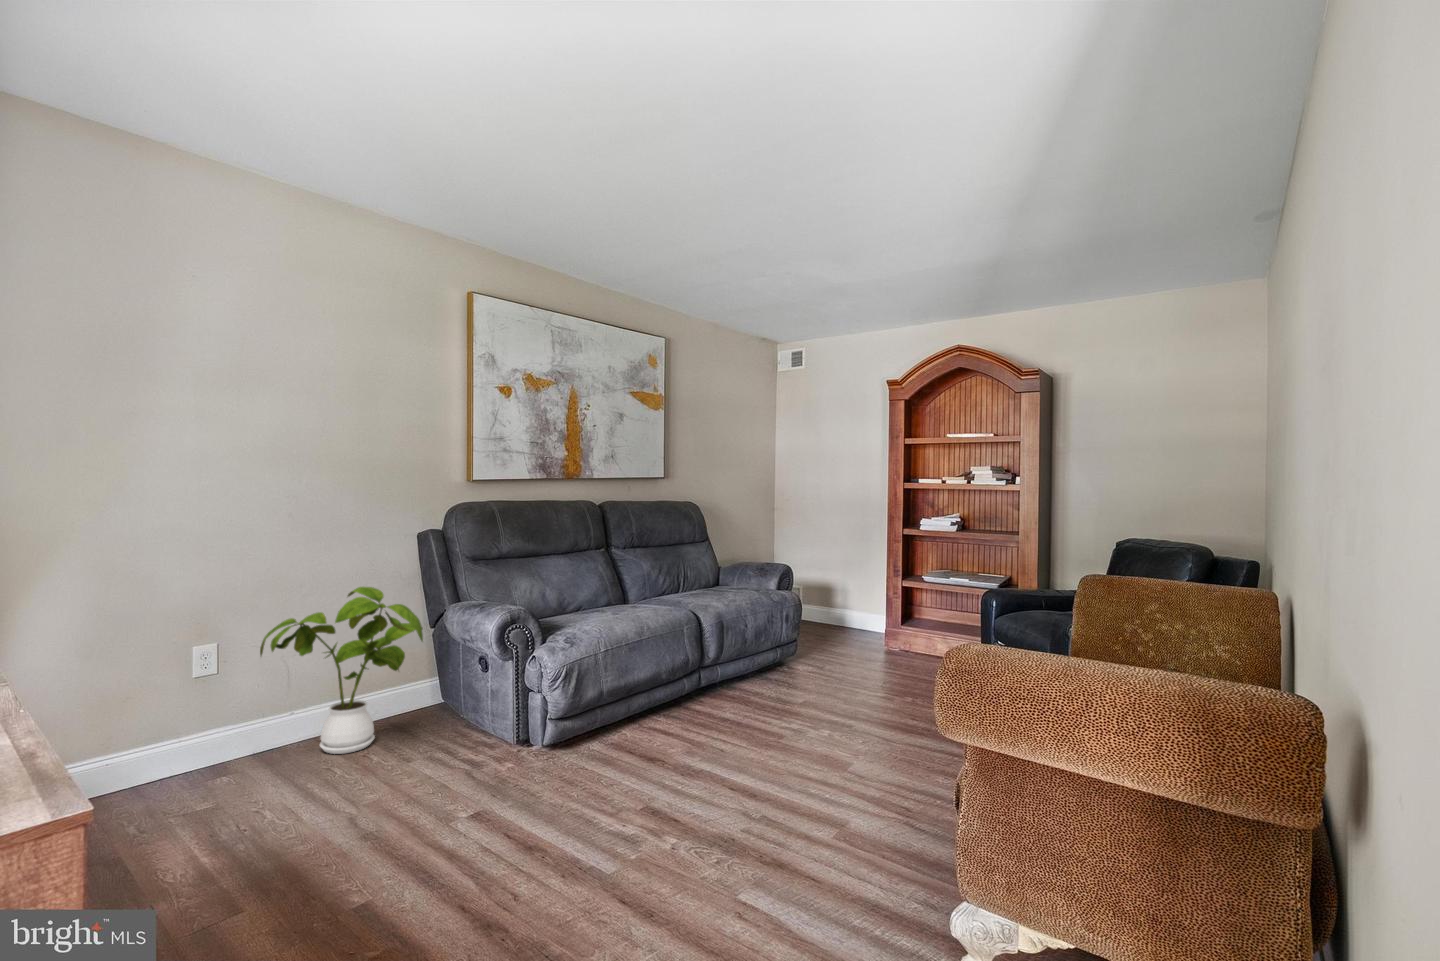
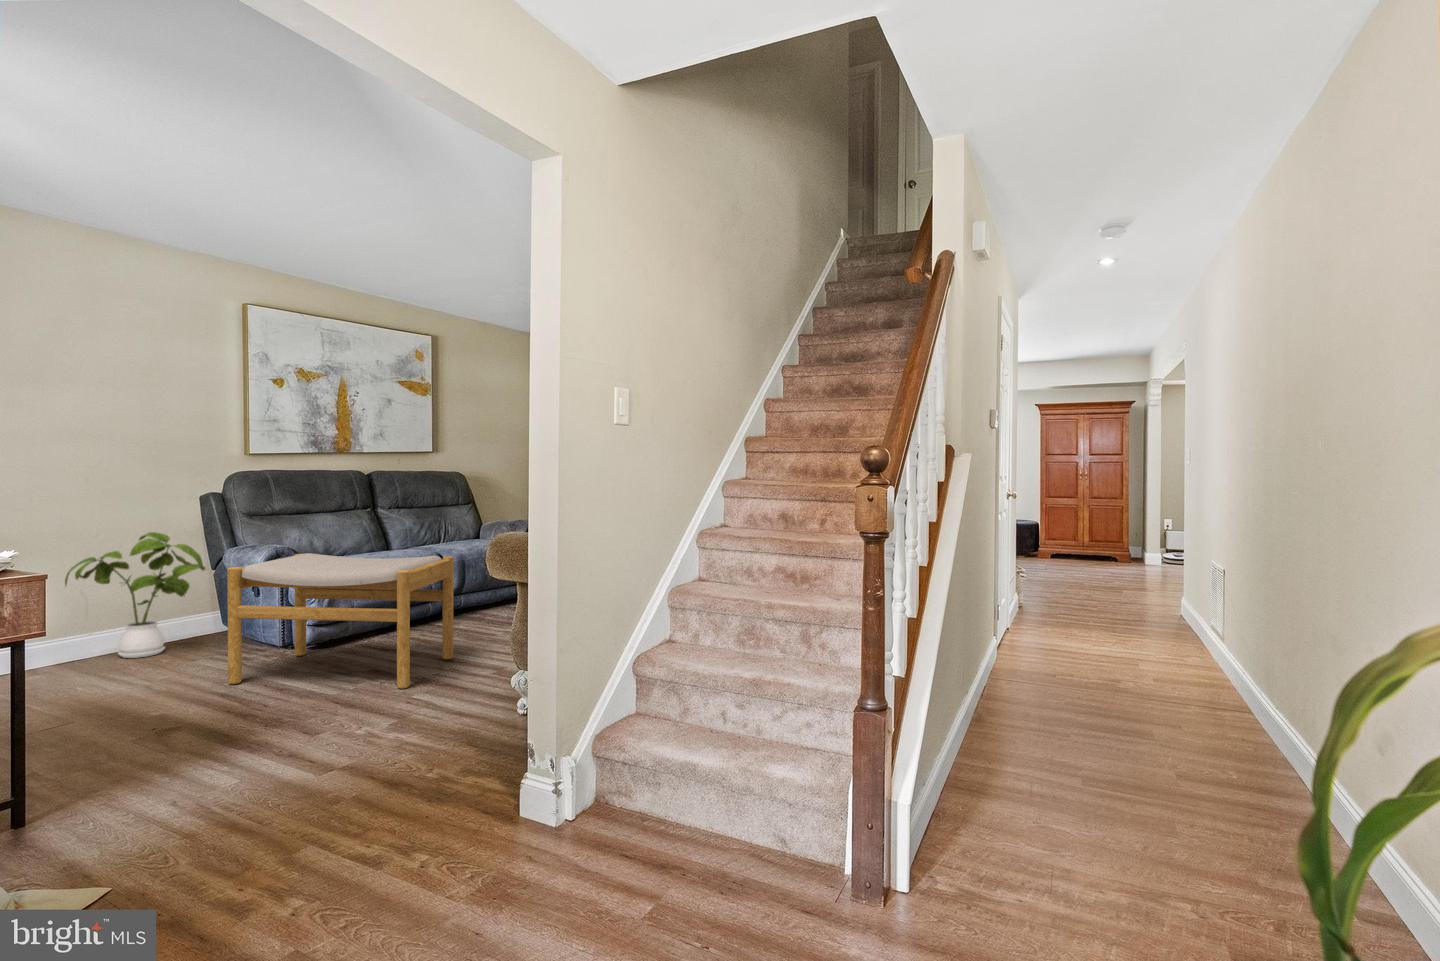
footstool: none [458,622,759,870] -> present [227,553,454,689]

